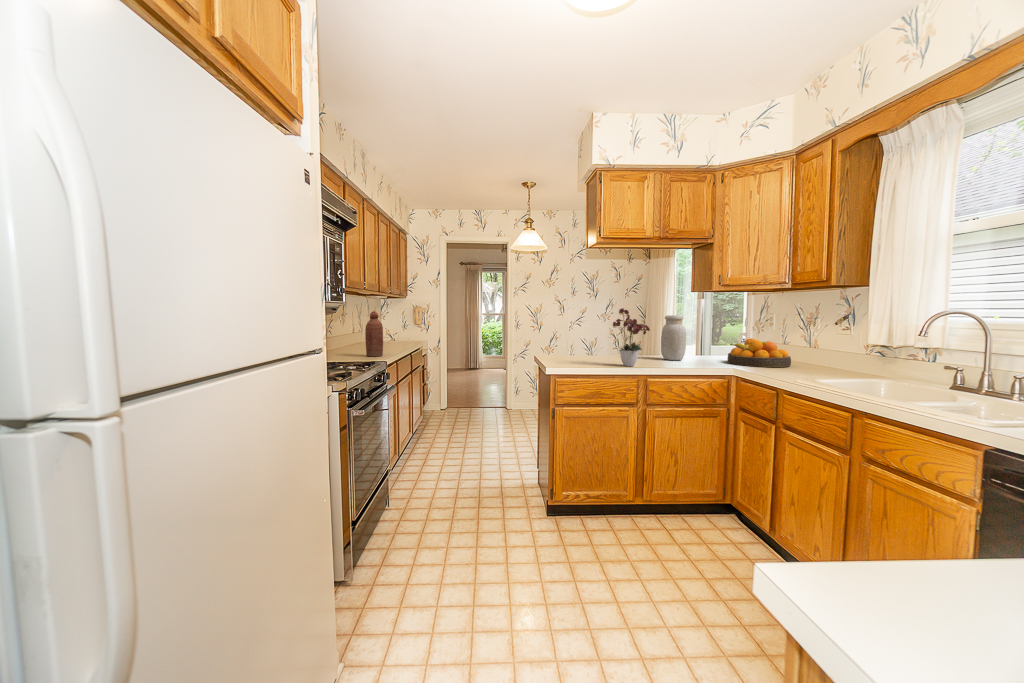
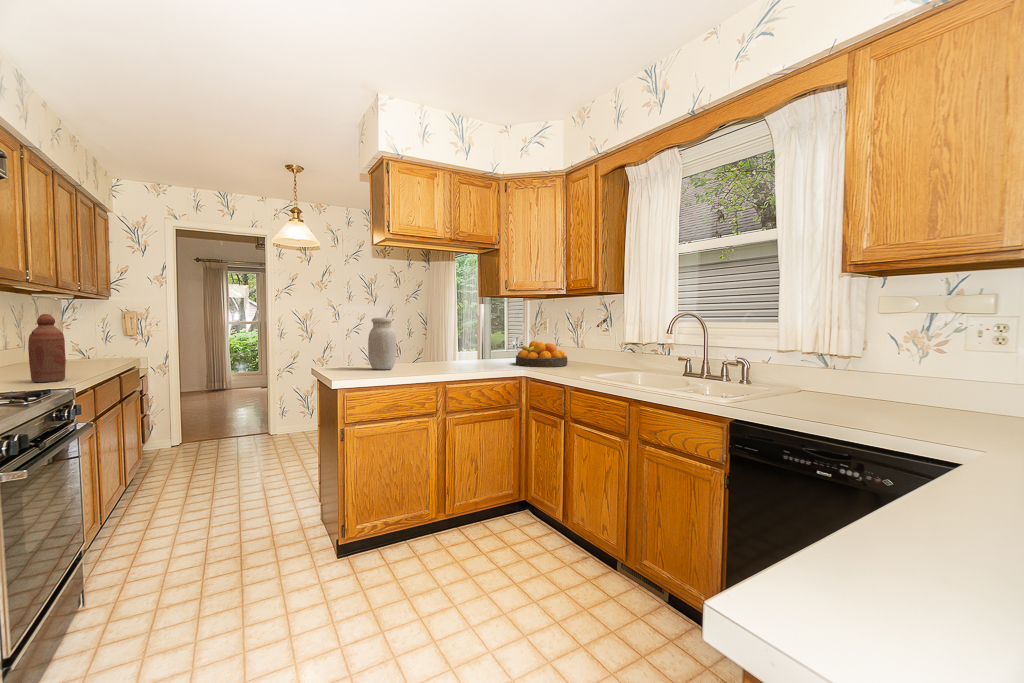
flower arrangement: present [613,308,650,366] -> none [405,308,451,373]
jar: present [661,315,686,360] -> present [368,317,396,370]

